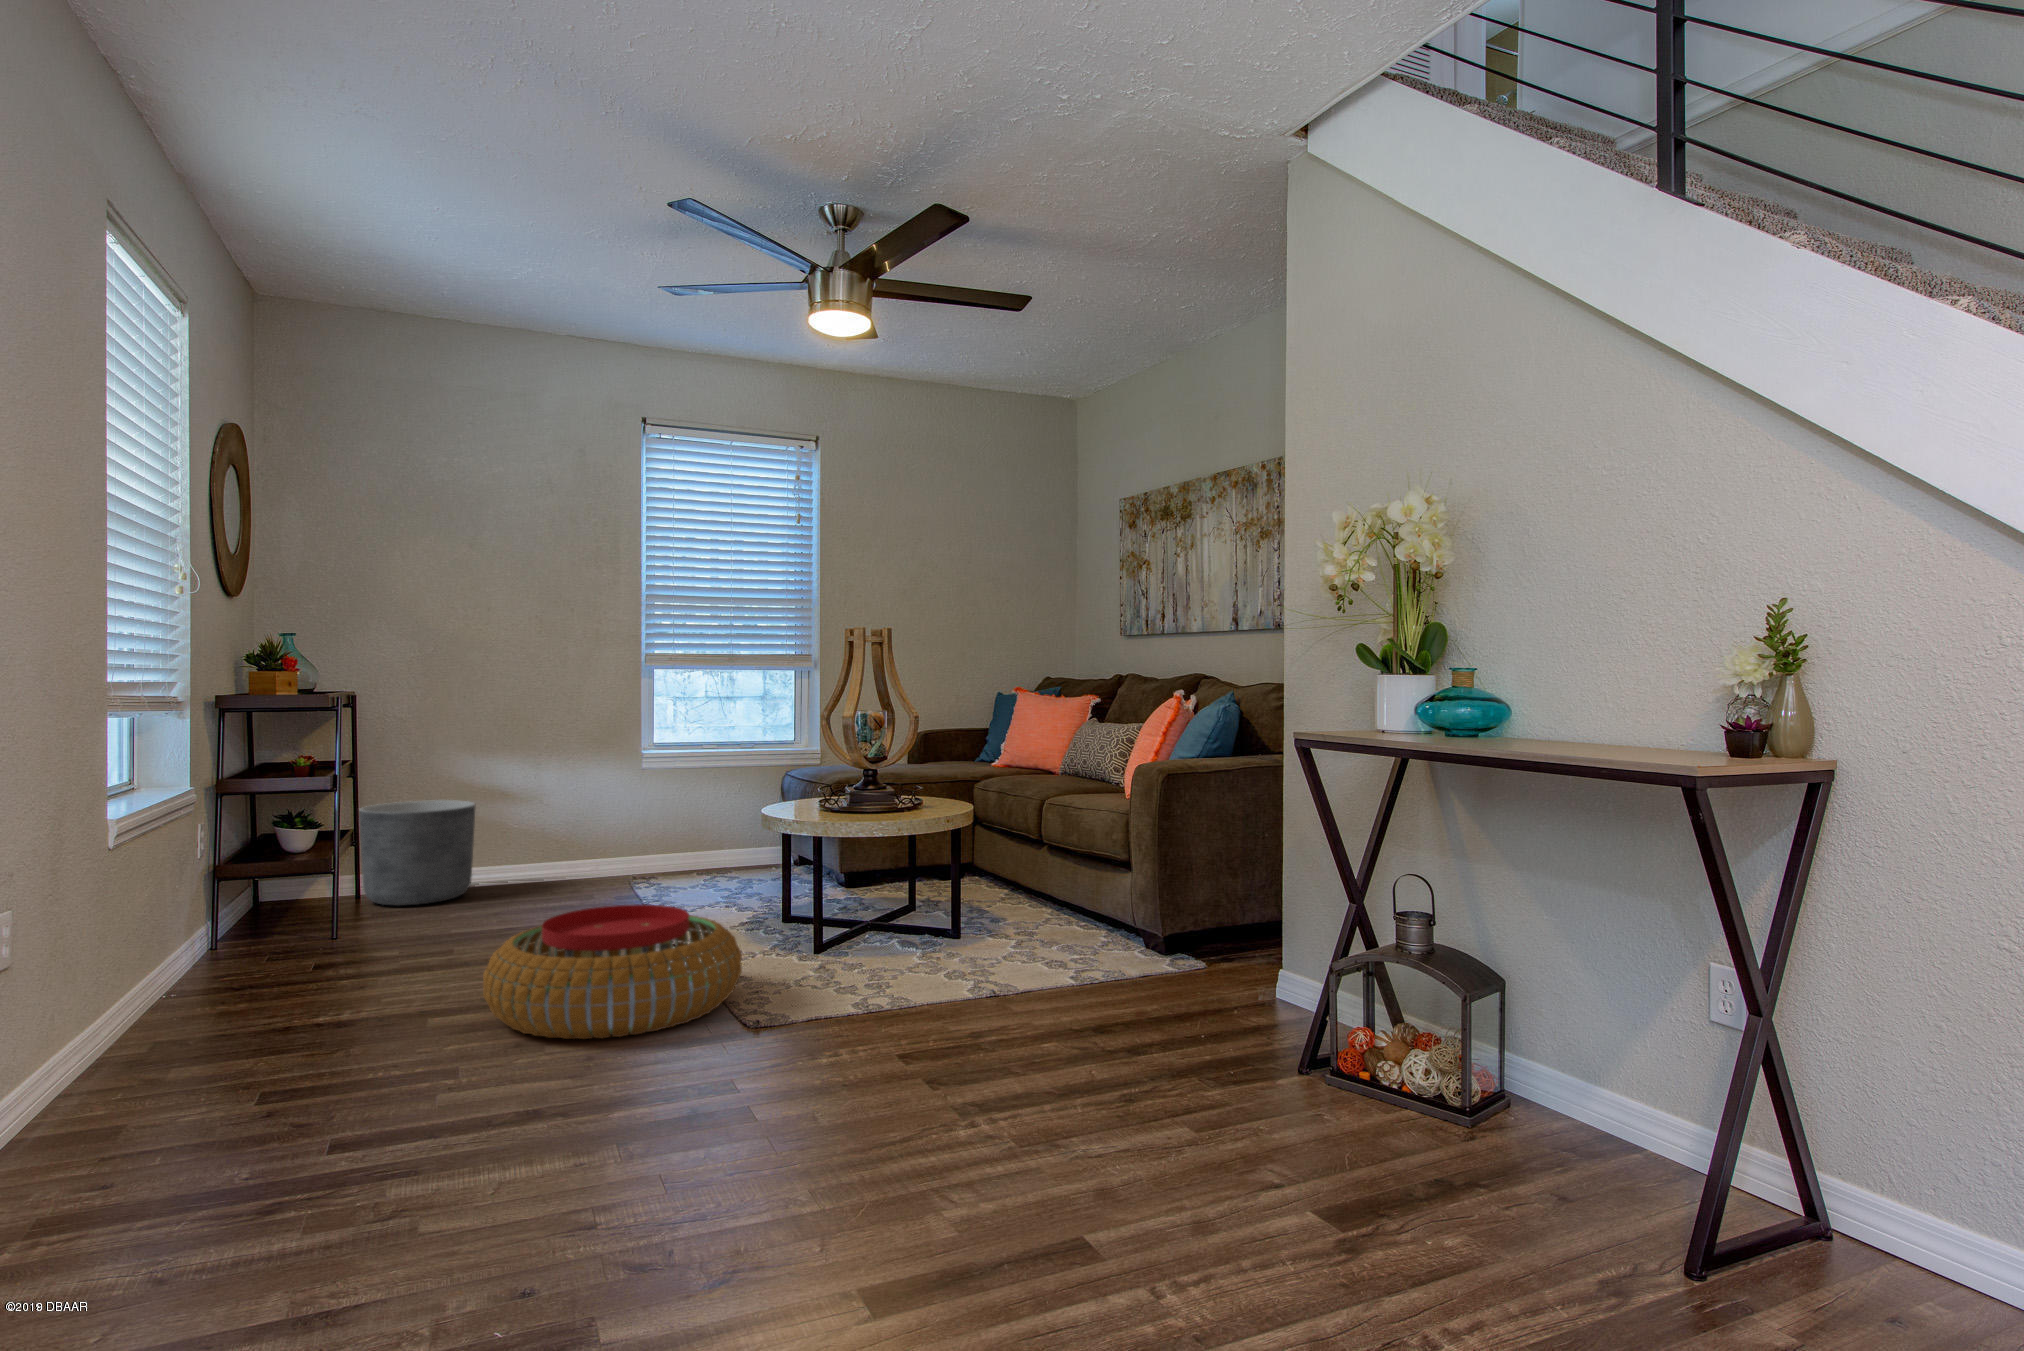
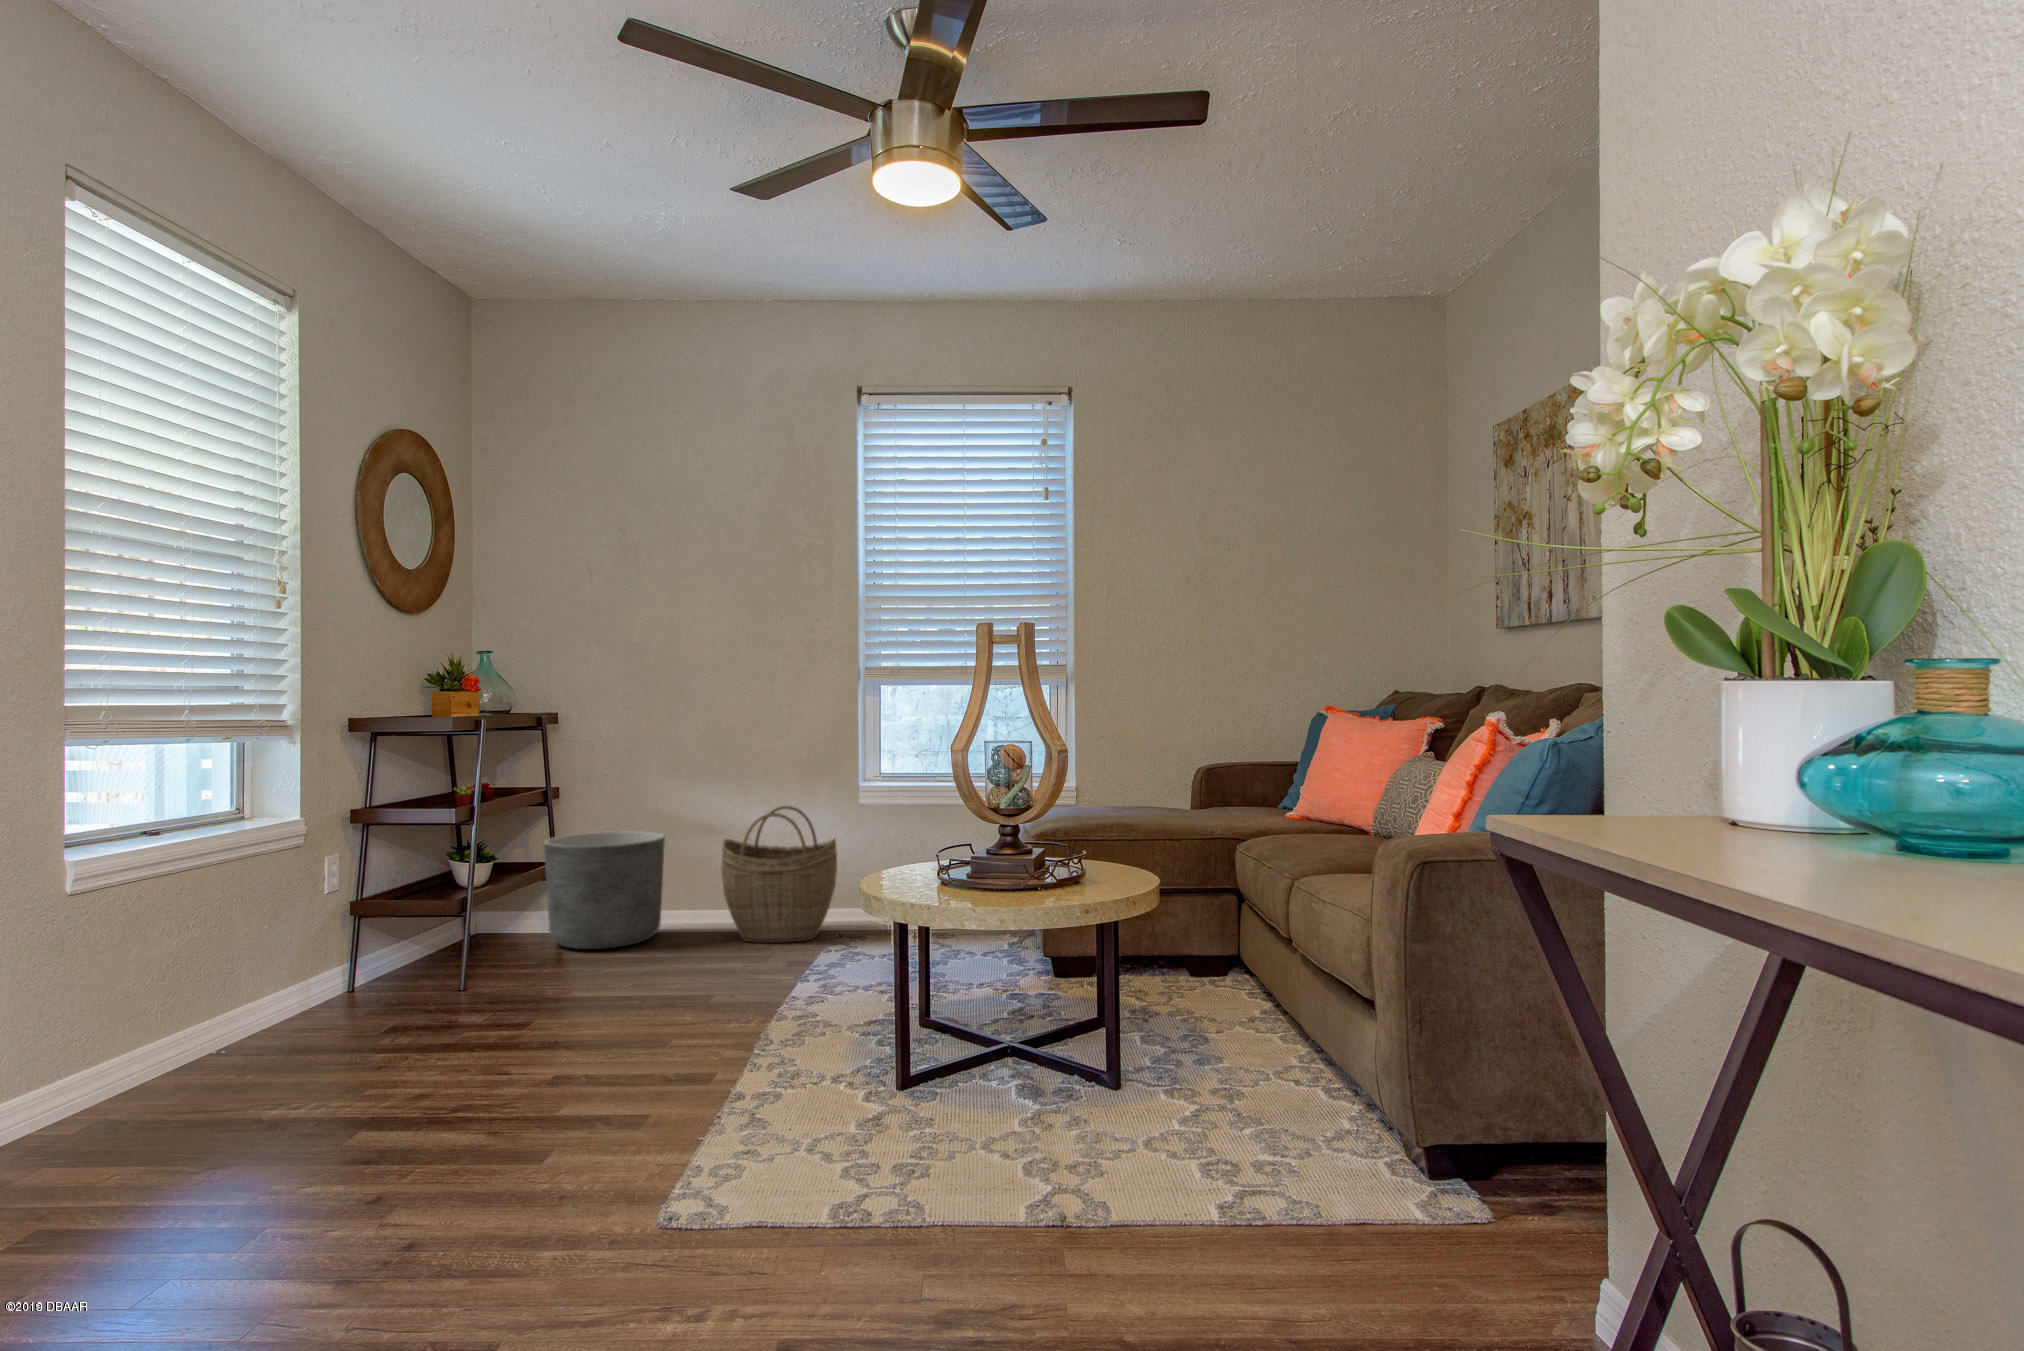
woven basket: none [531,773,635,889] -> present [721,806,837,943]
pouf: present [483,904,742,1039] -> none [354,1005,721,1218]

